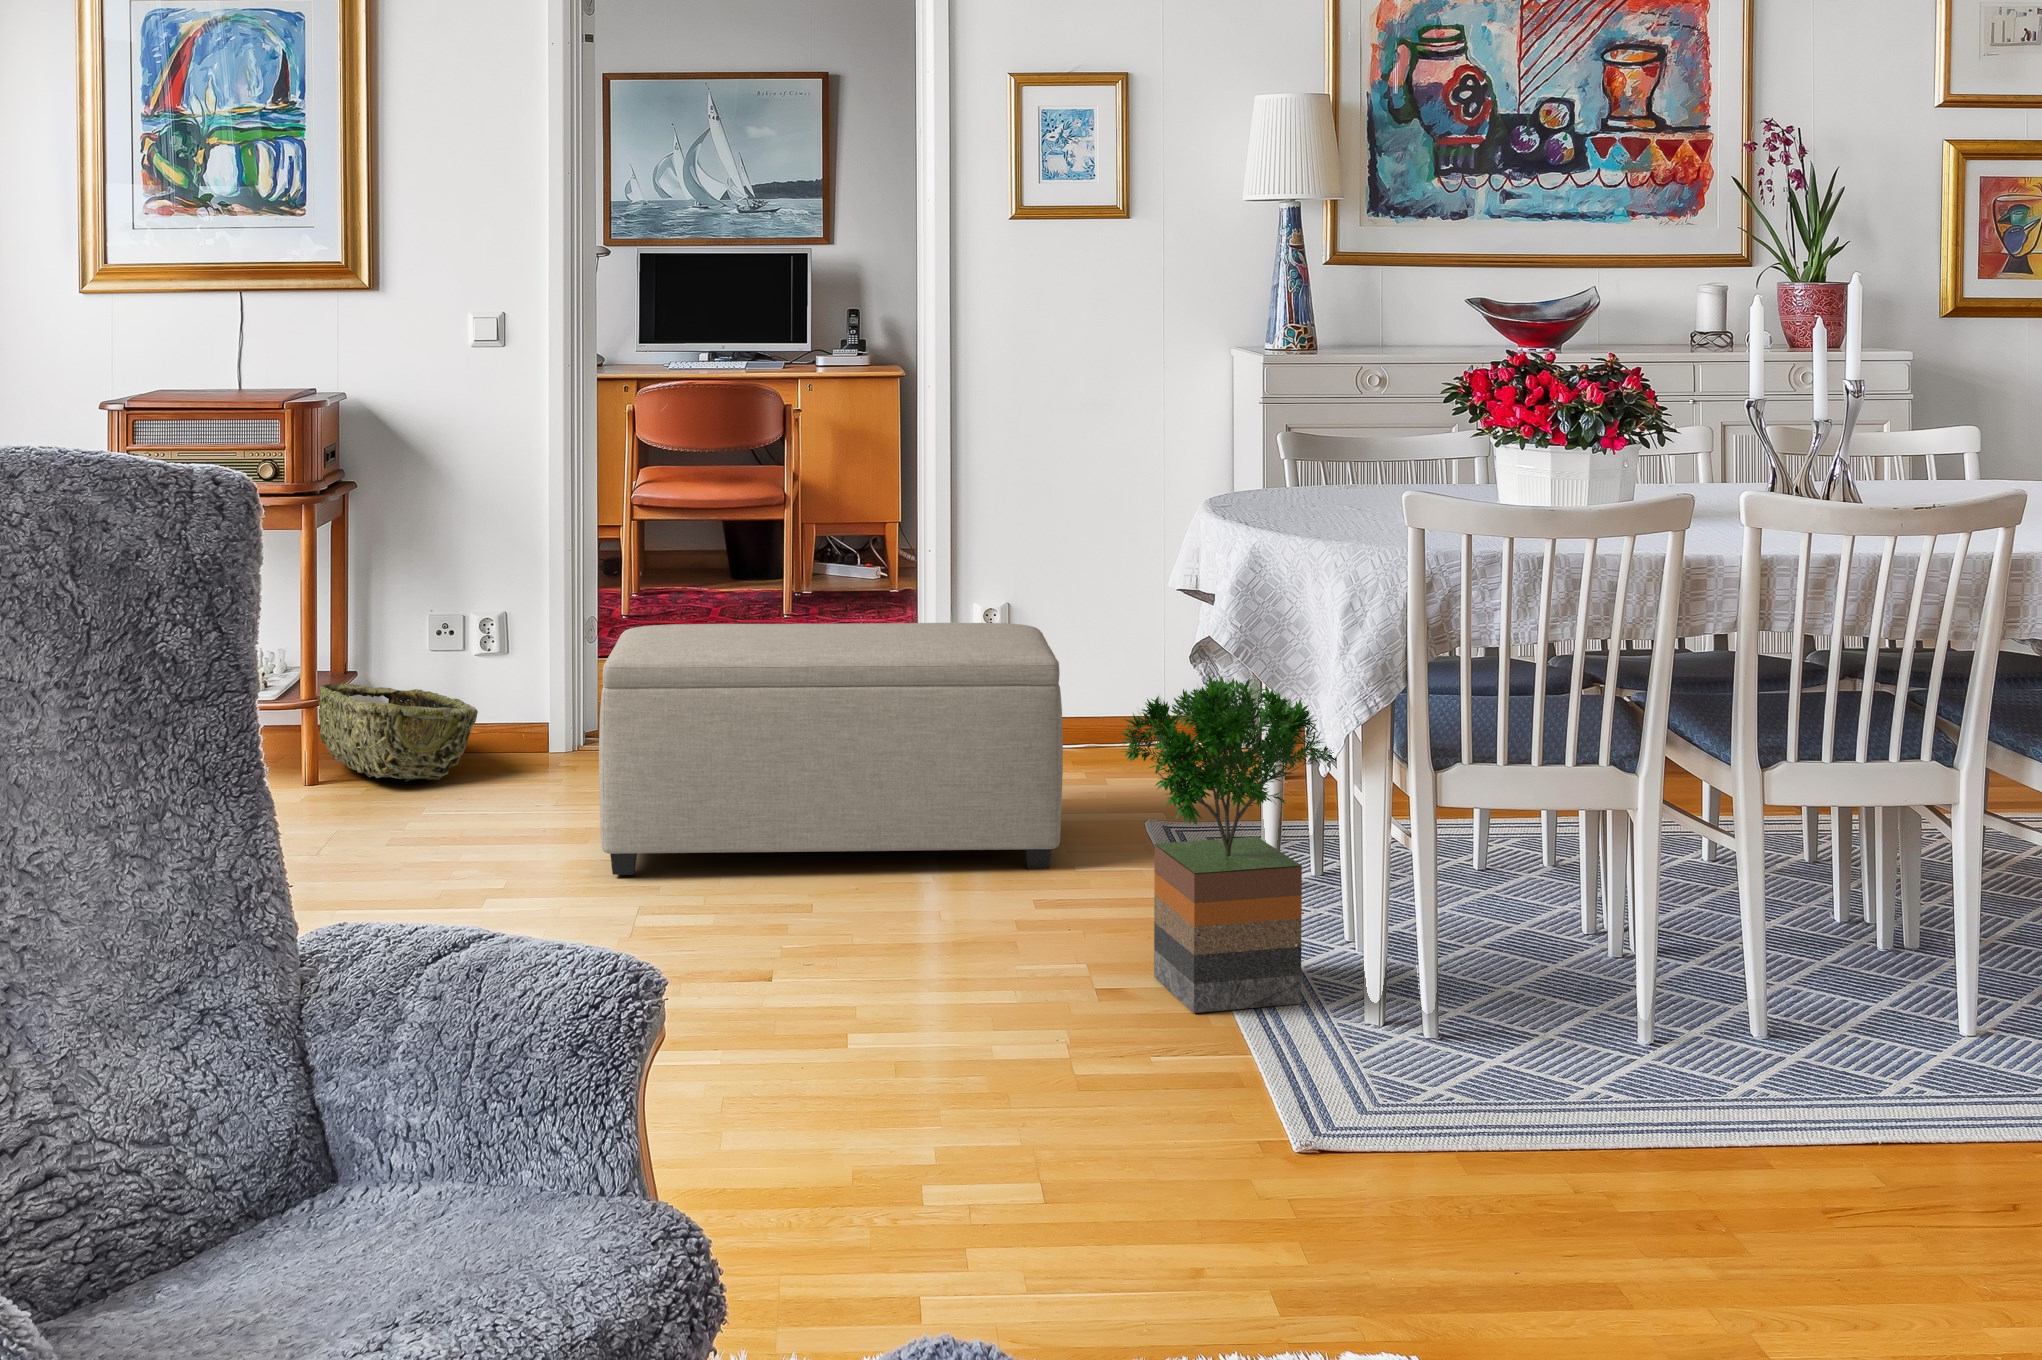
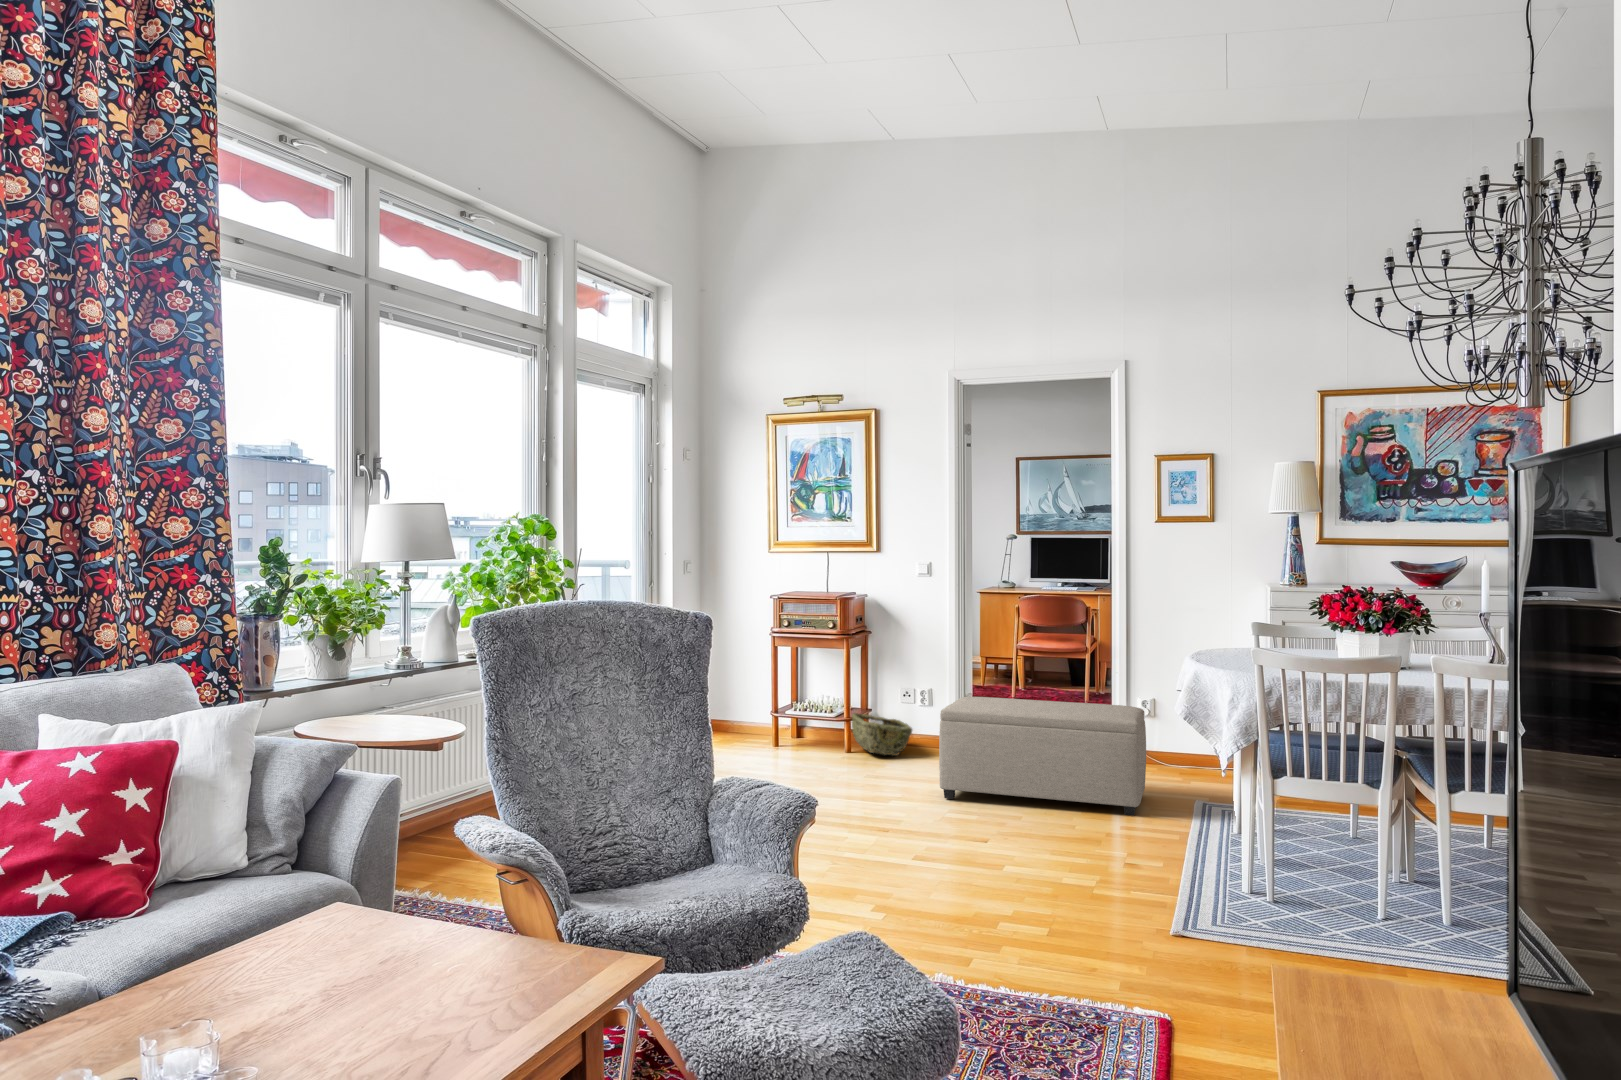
potted tree: present [1121,676,1336,1013] -> none [1128,731,1239,881]

